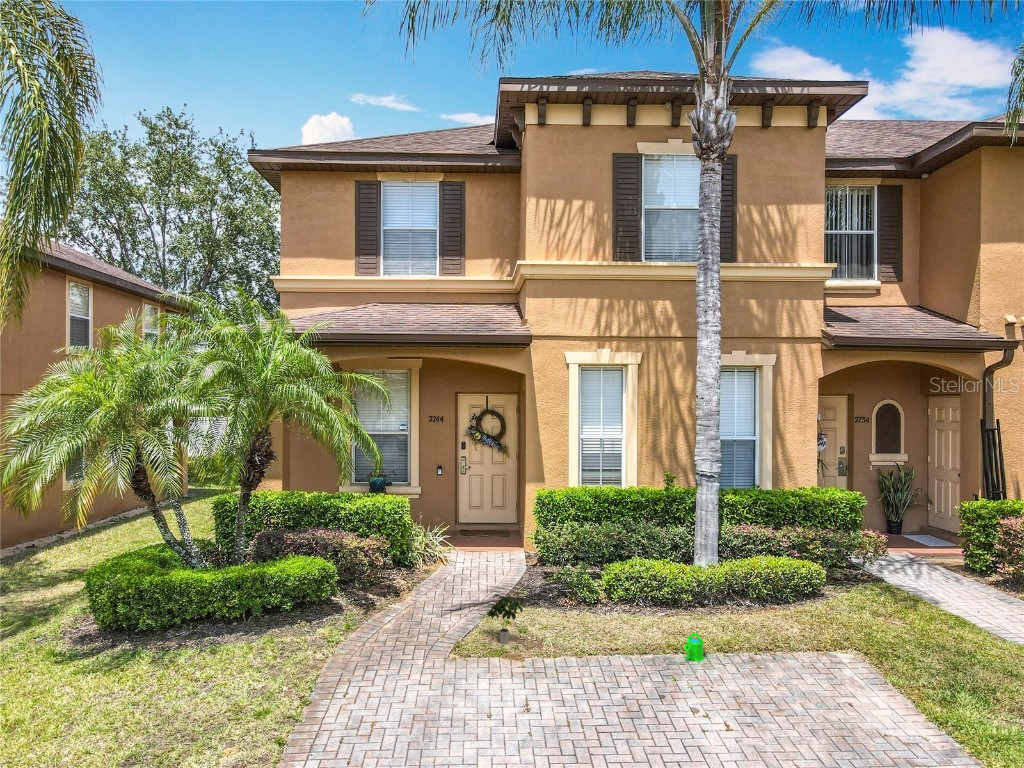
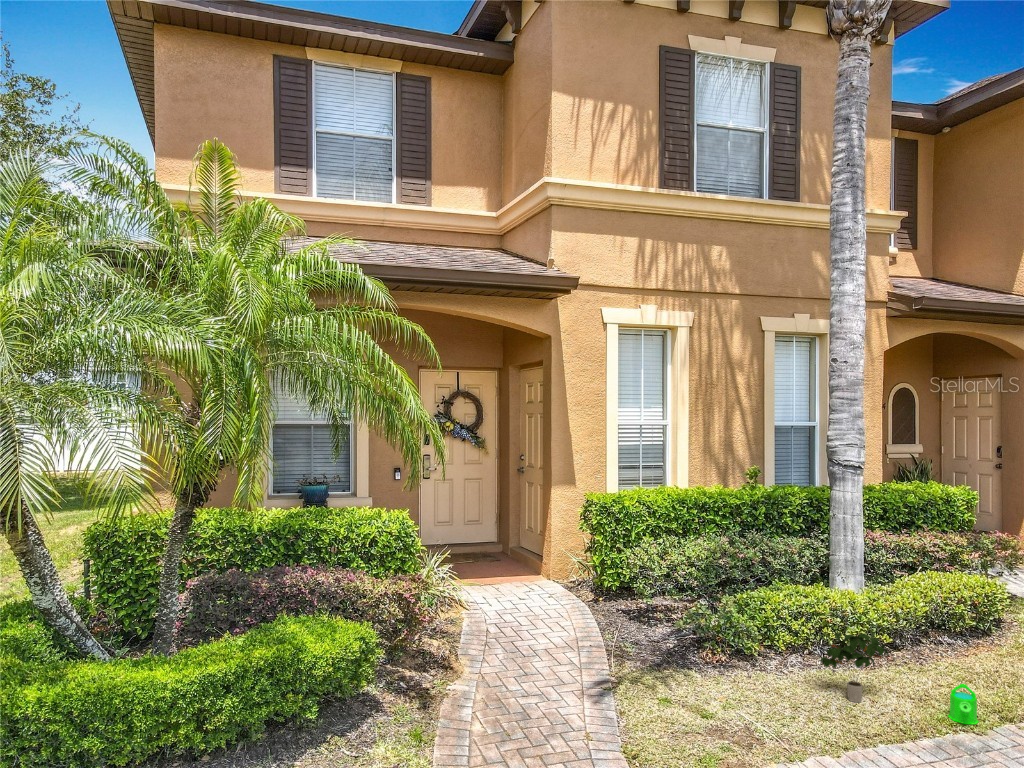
potted plant: present [487,594,523,643] -> present [820,632,888,702]

